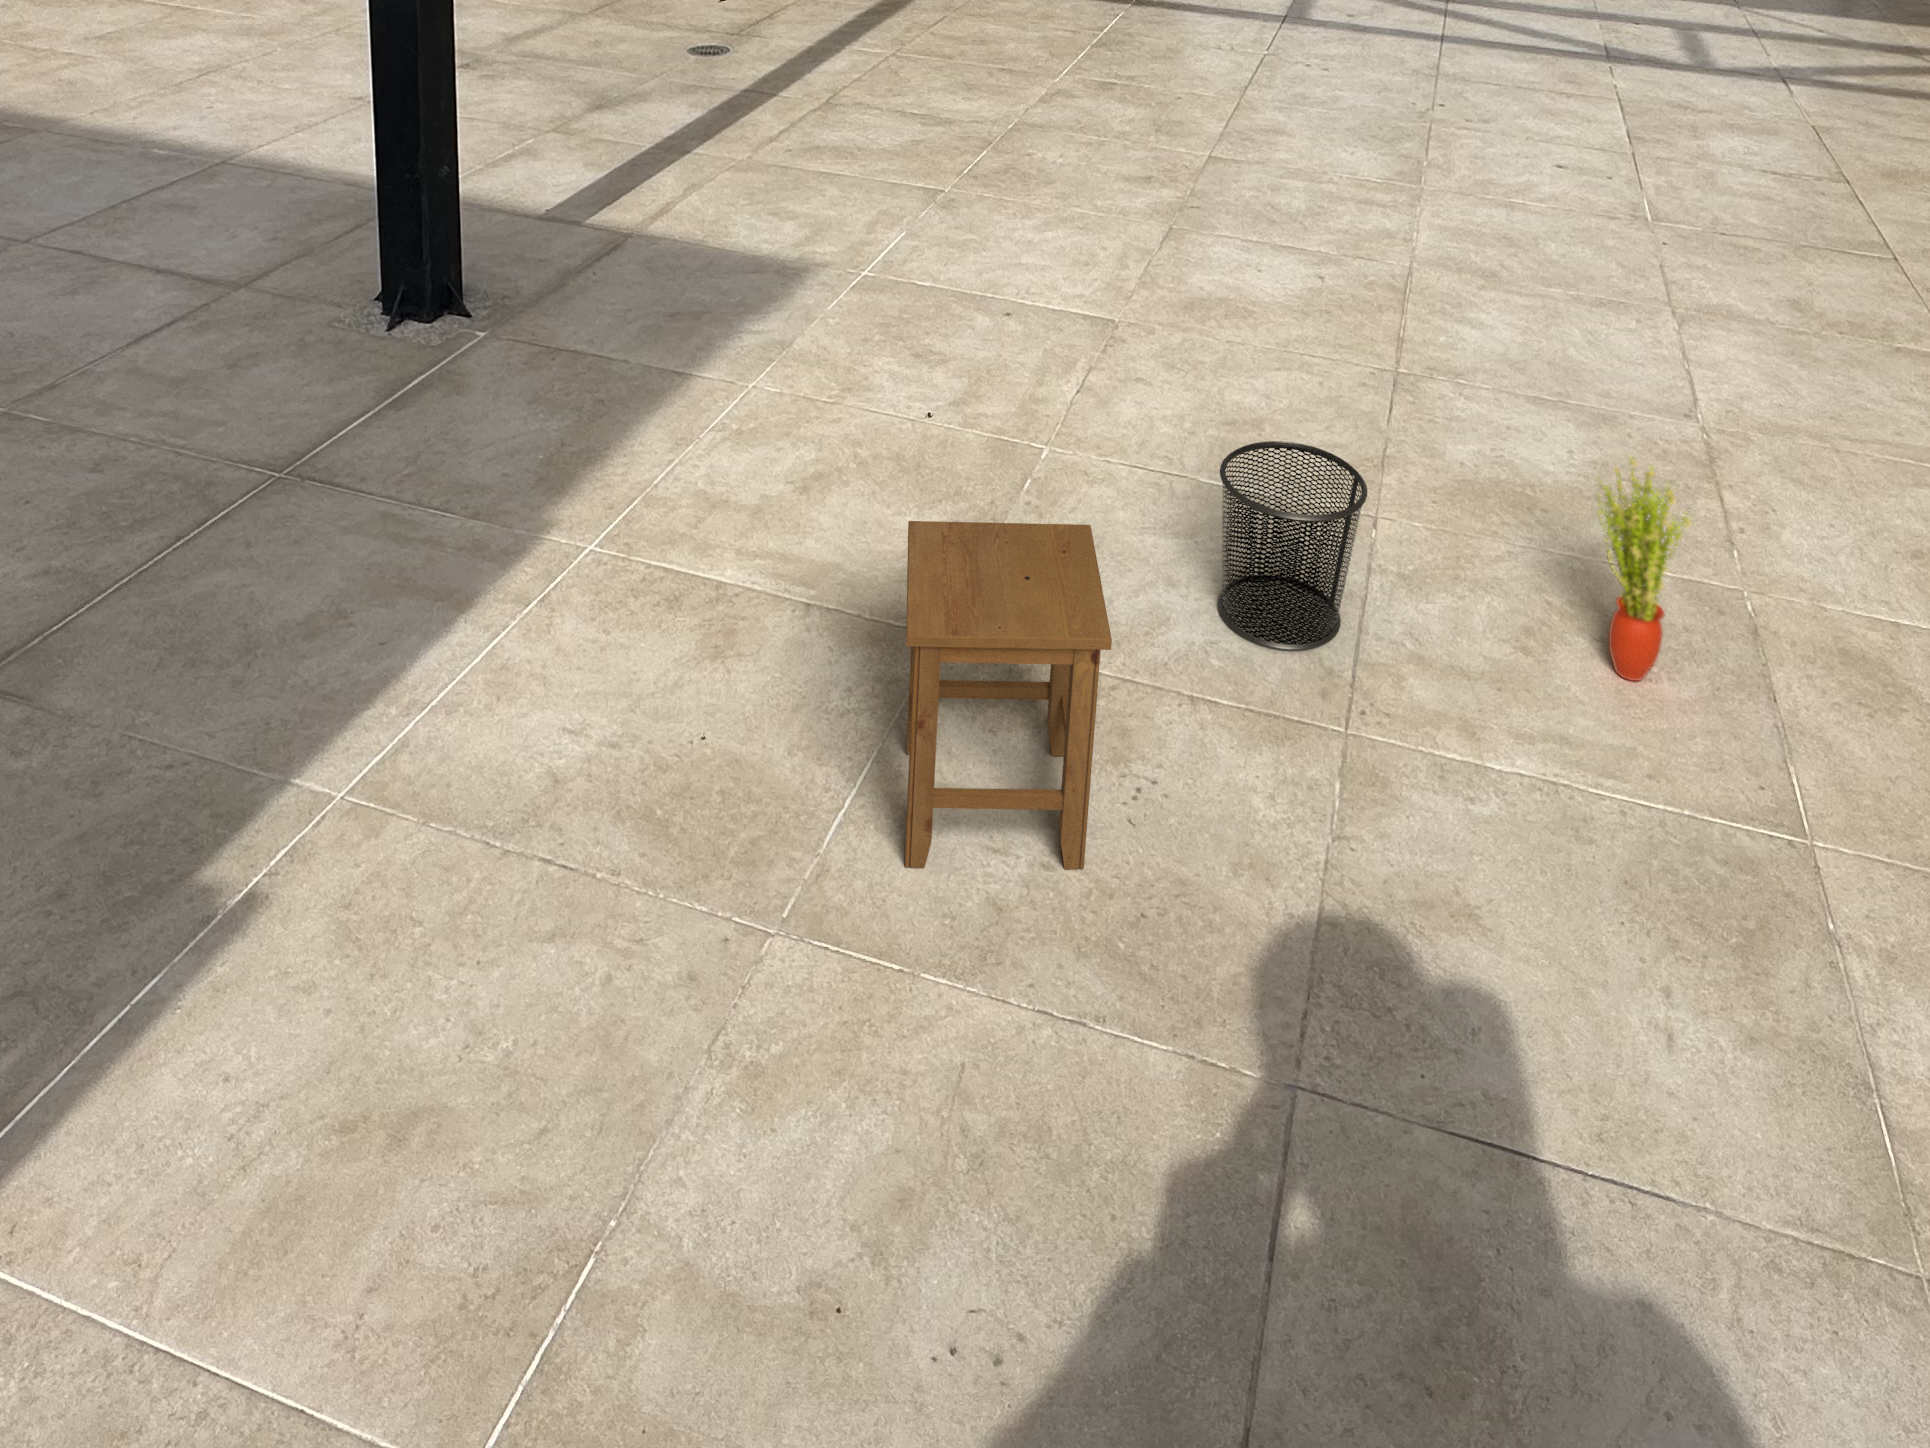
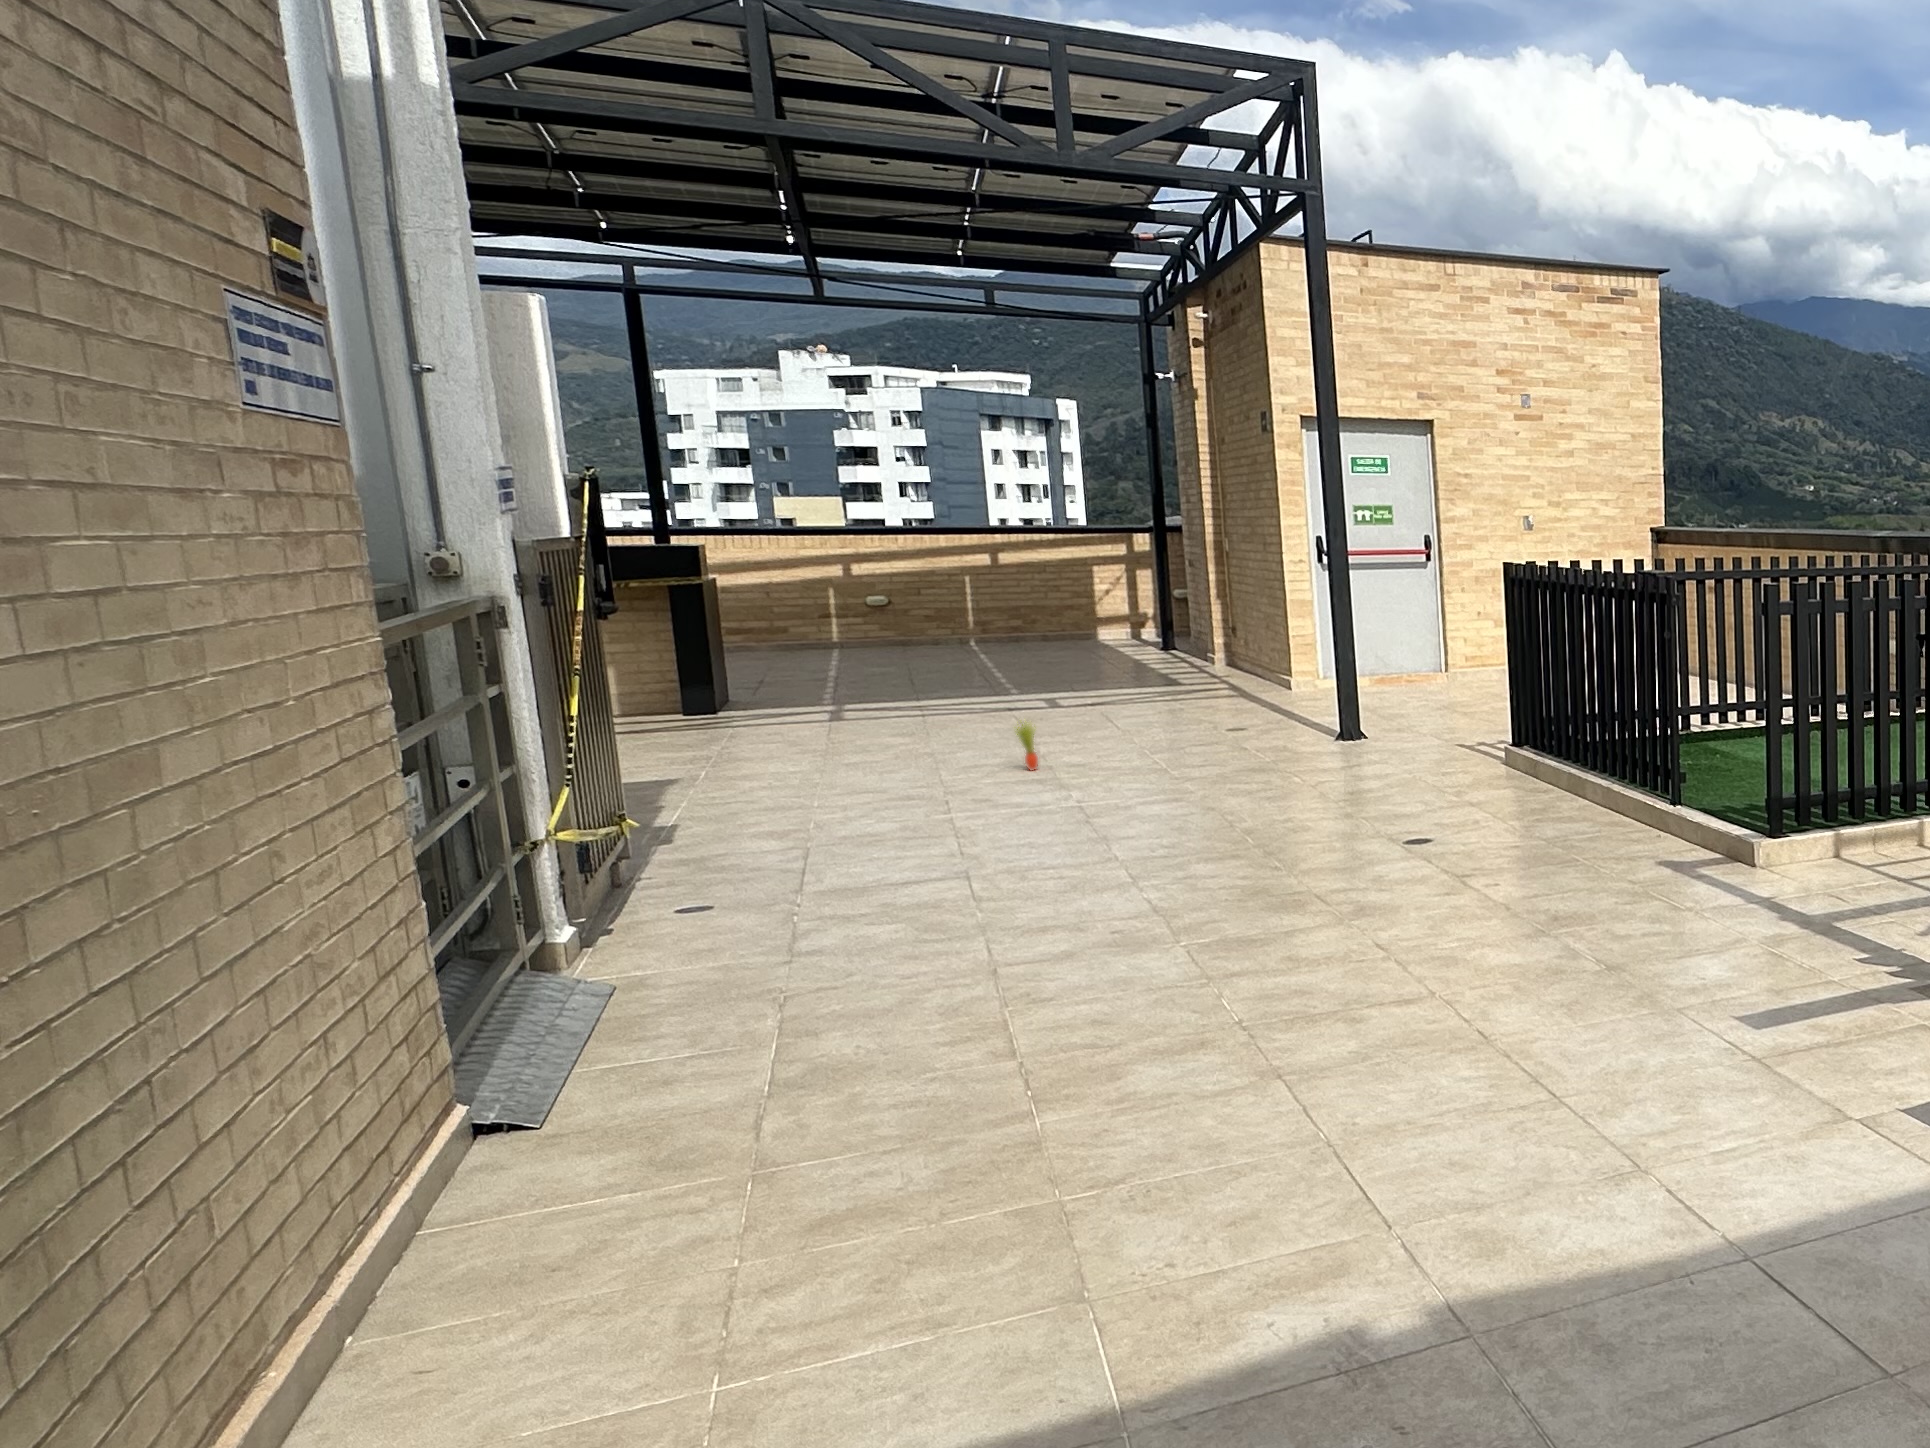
waste bin: present [1218,441,1367,651] -> none [909,739,954,782]
stool: present [905,521,1112,869] -> none [837,736,907,801]

